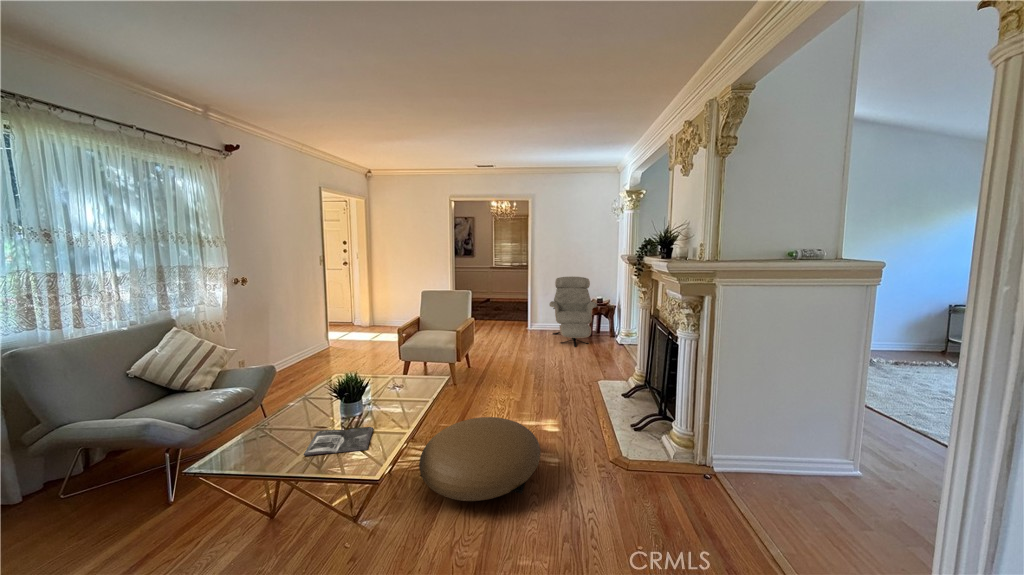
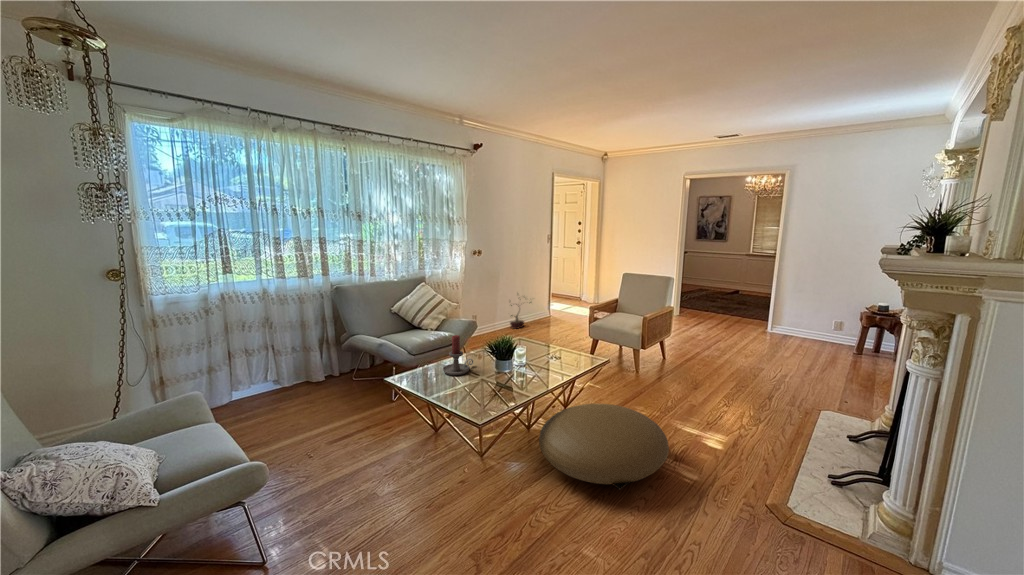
armchair: present [549,276,597,347] -> none [797,272,876,364]
potted plant: none [285,324,316,369] -> present [510,302,531,329]
candle holder: none [265,385,304,439] -> present [443,335,473,375]
magazine: present [304,427,373,456] -> none [454,377,512,400]

